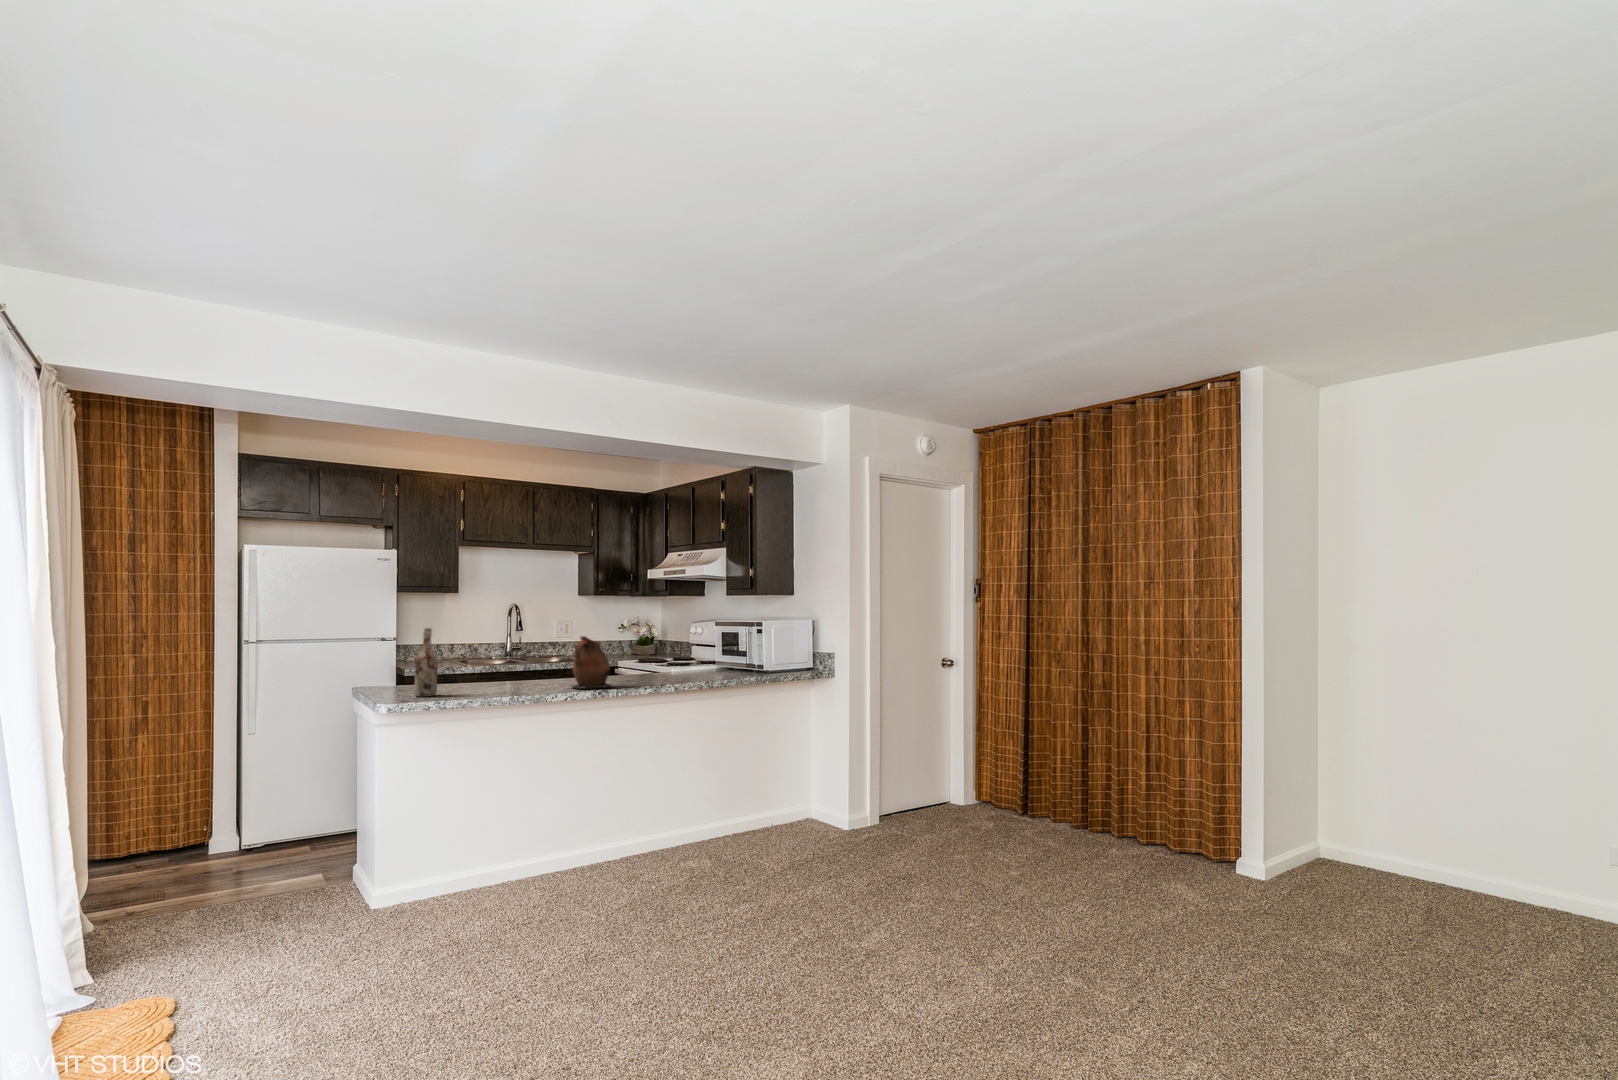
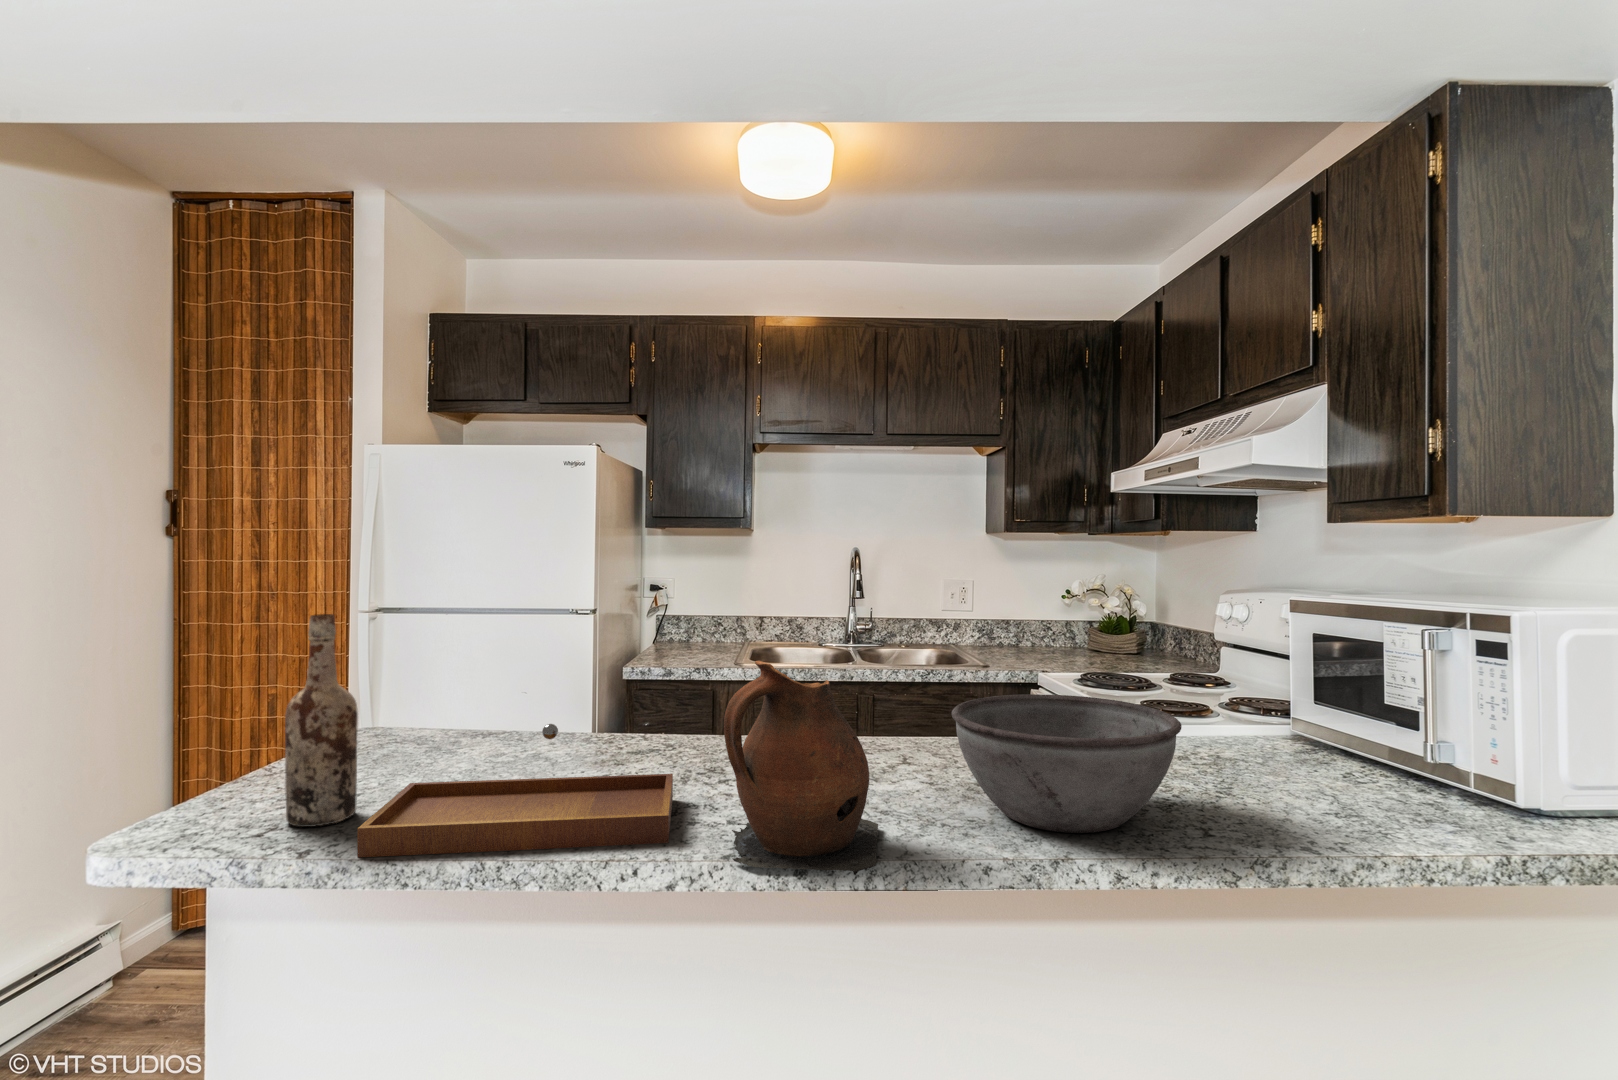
bowl: none [622,650,685,682] -> present [951,694,1182,833]
tray: none [450,661,552,697] -> present [357,724,673,857]

